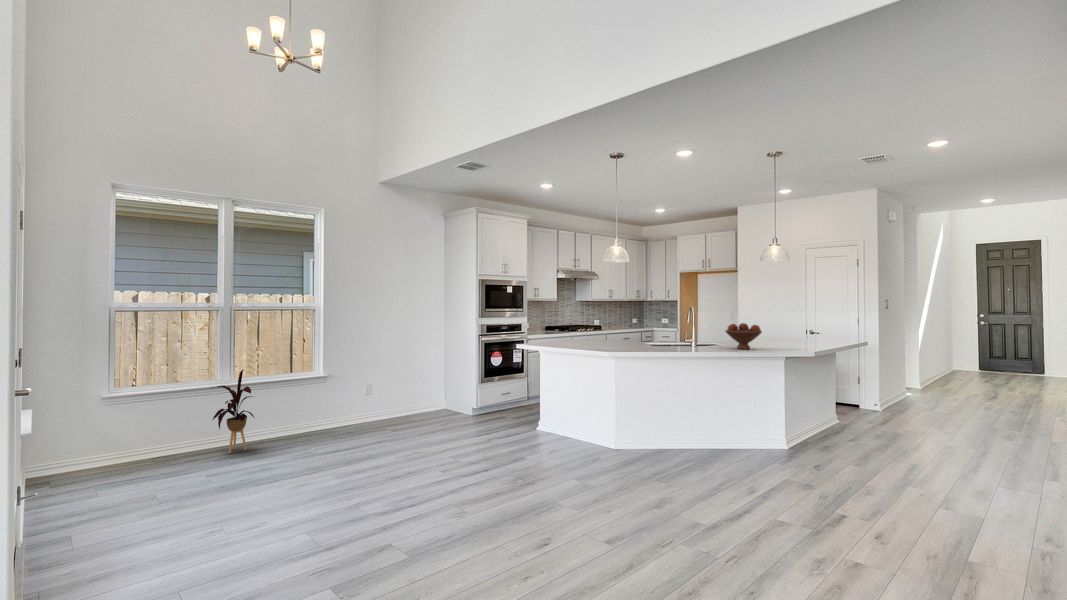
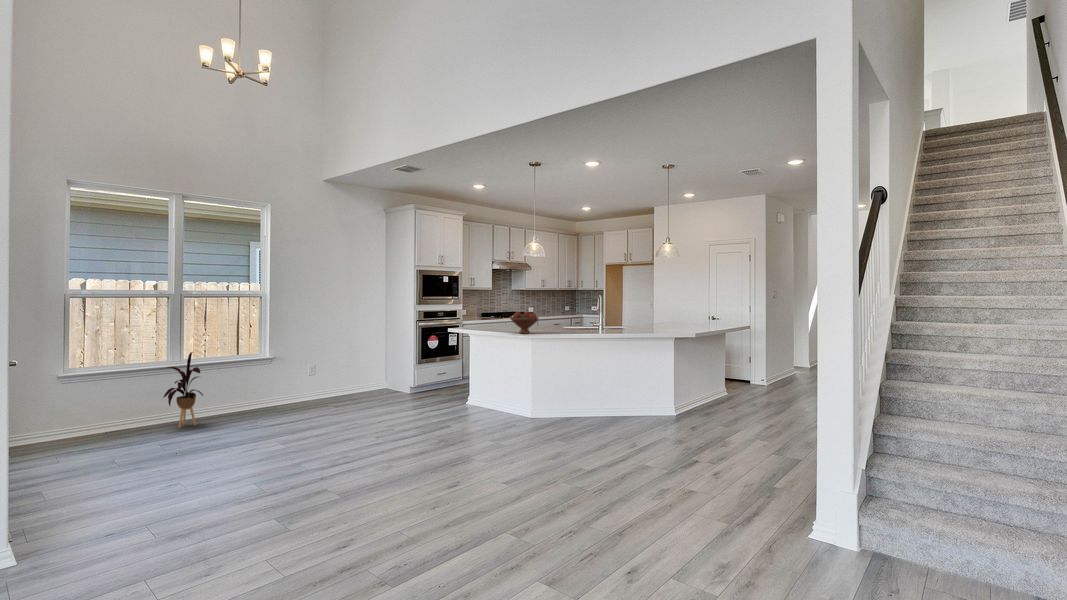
fruit bowl: present [725,323,762,349] -> present [510,312,539,334]

